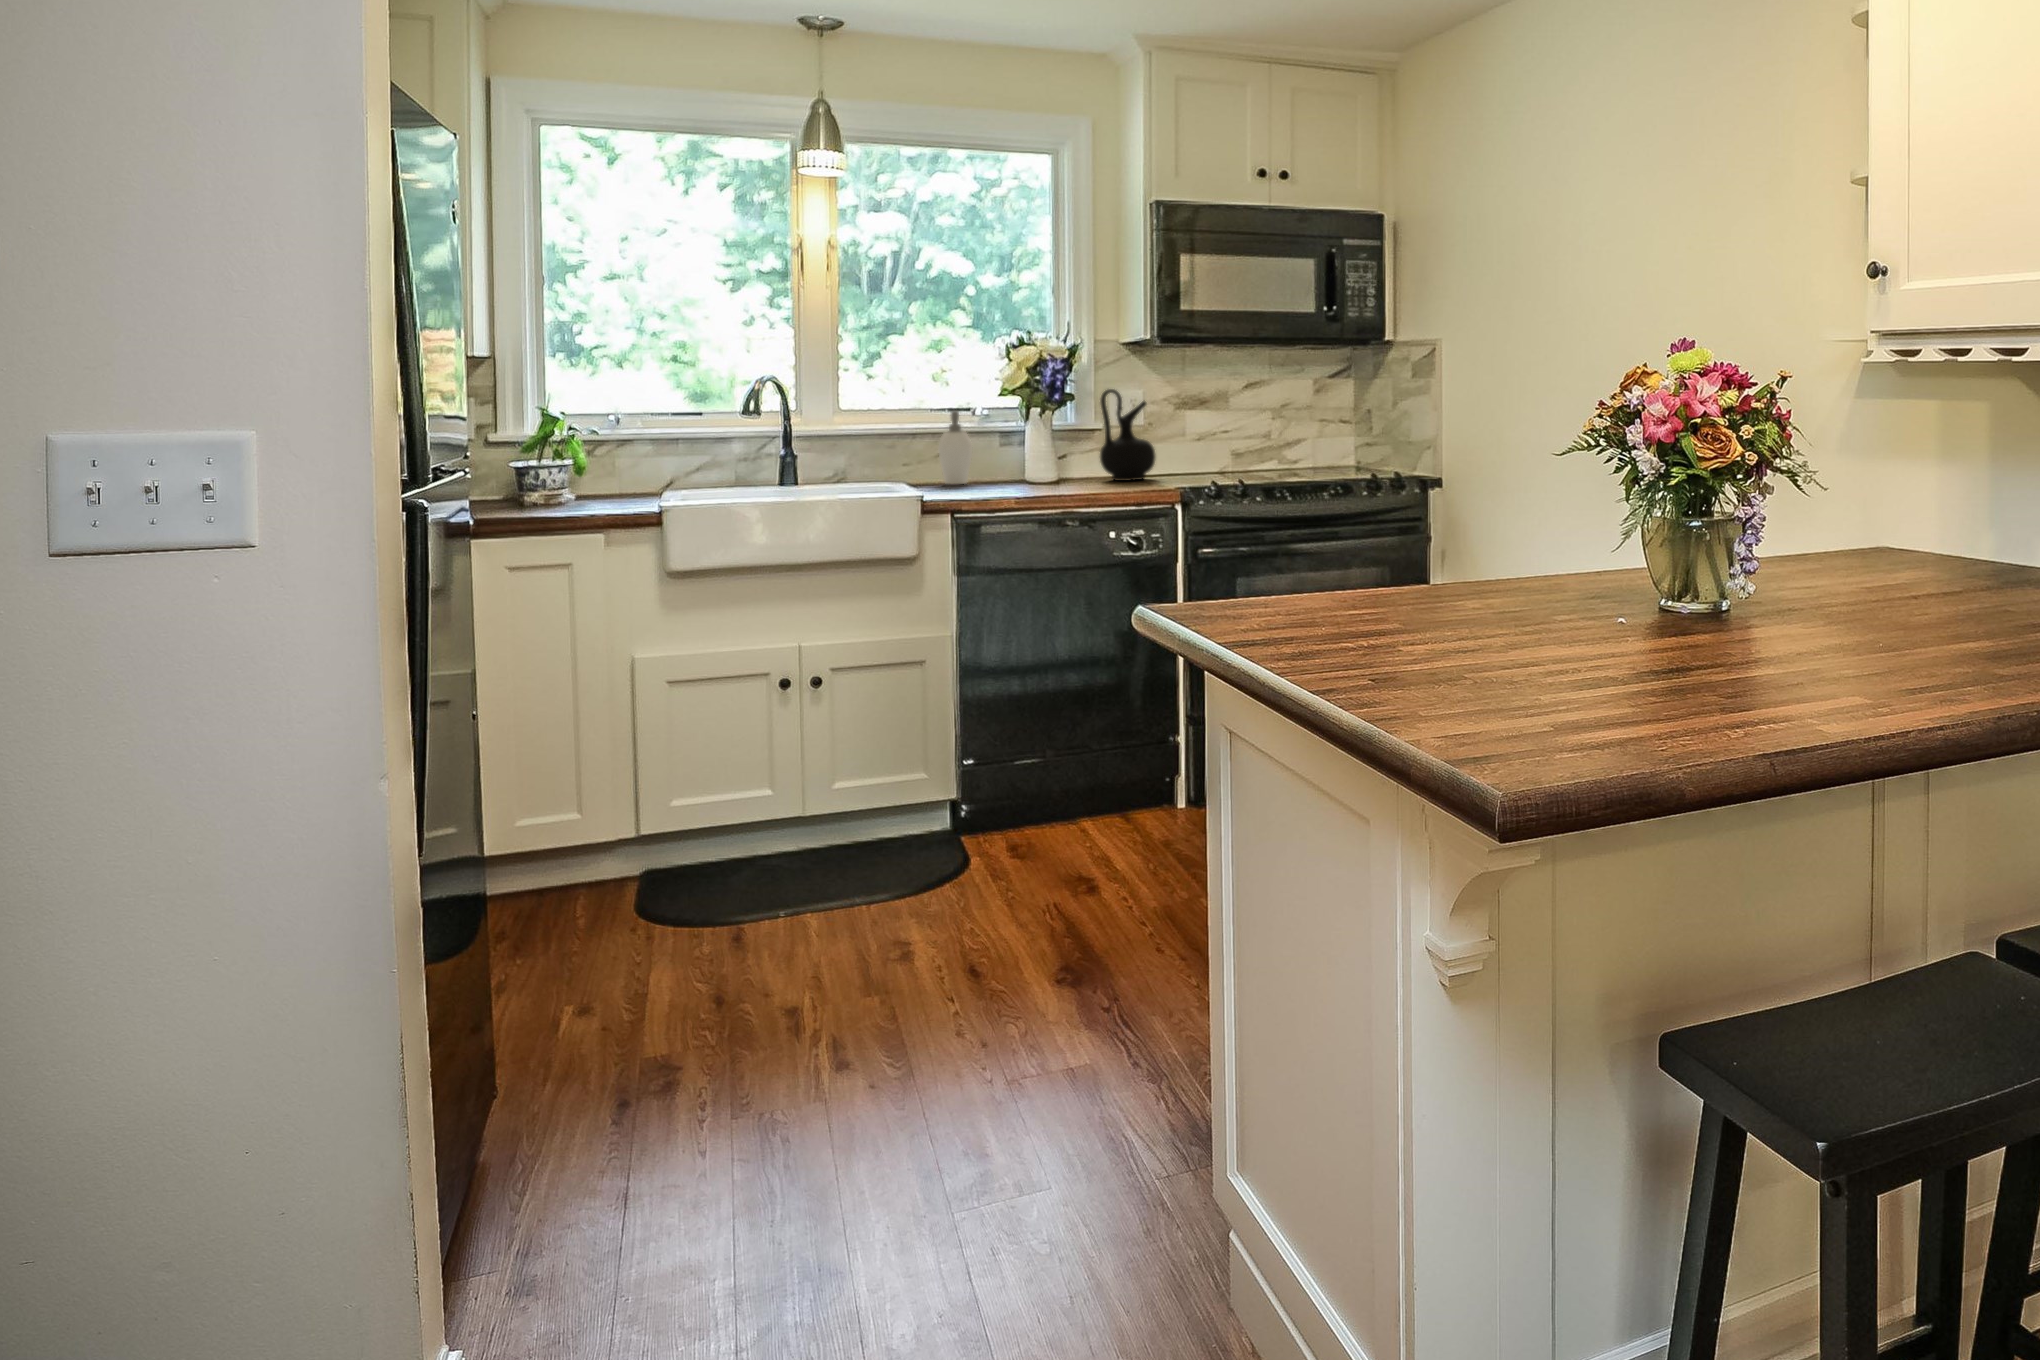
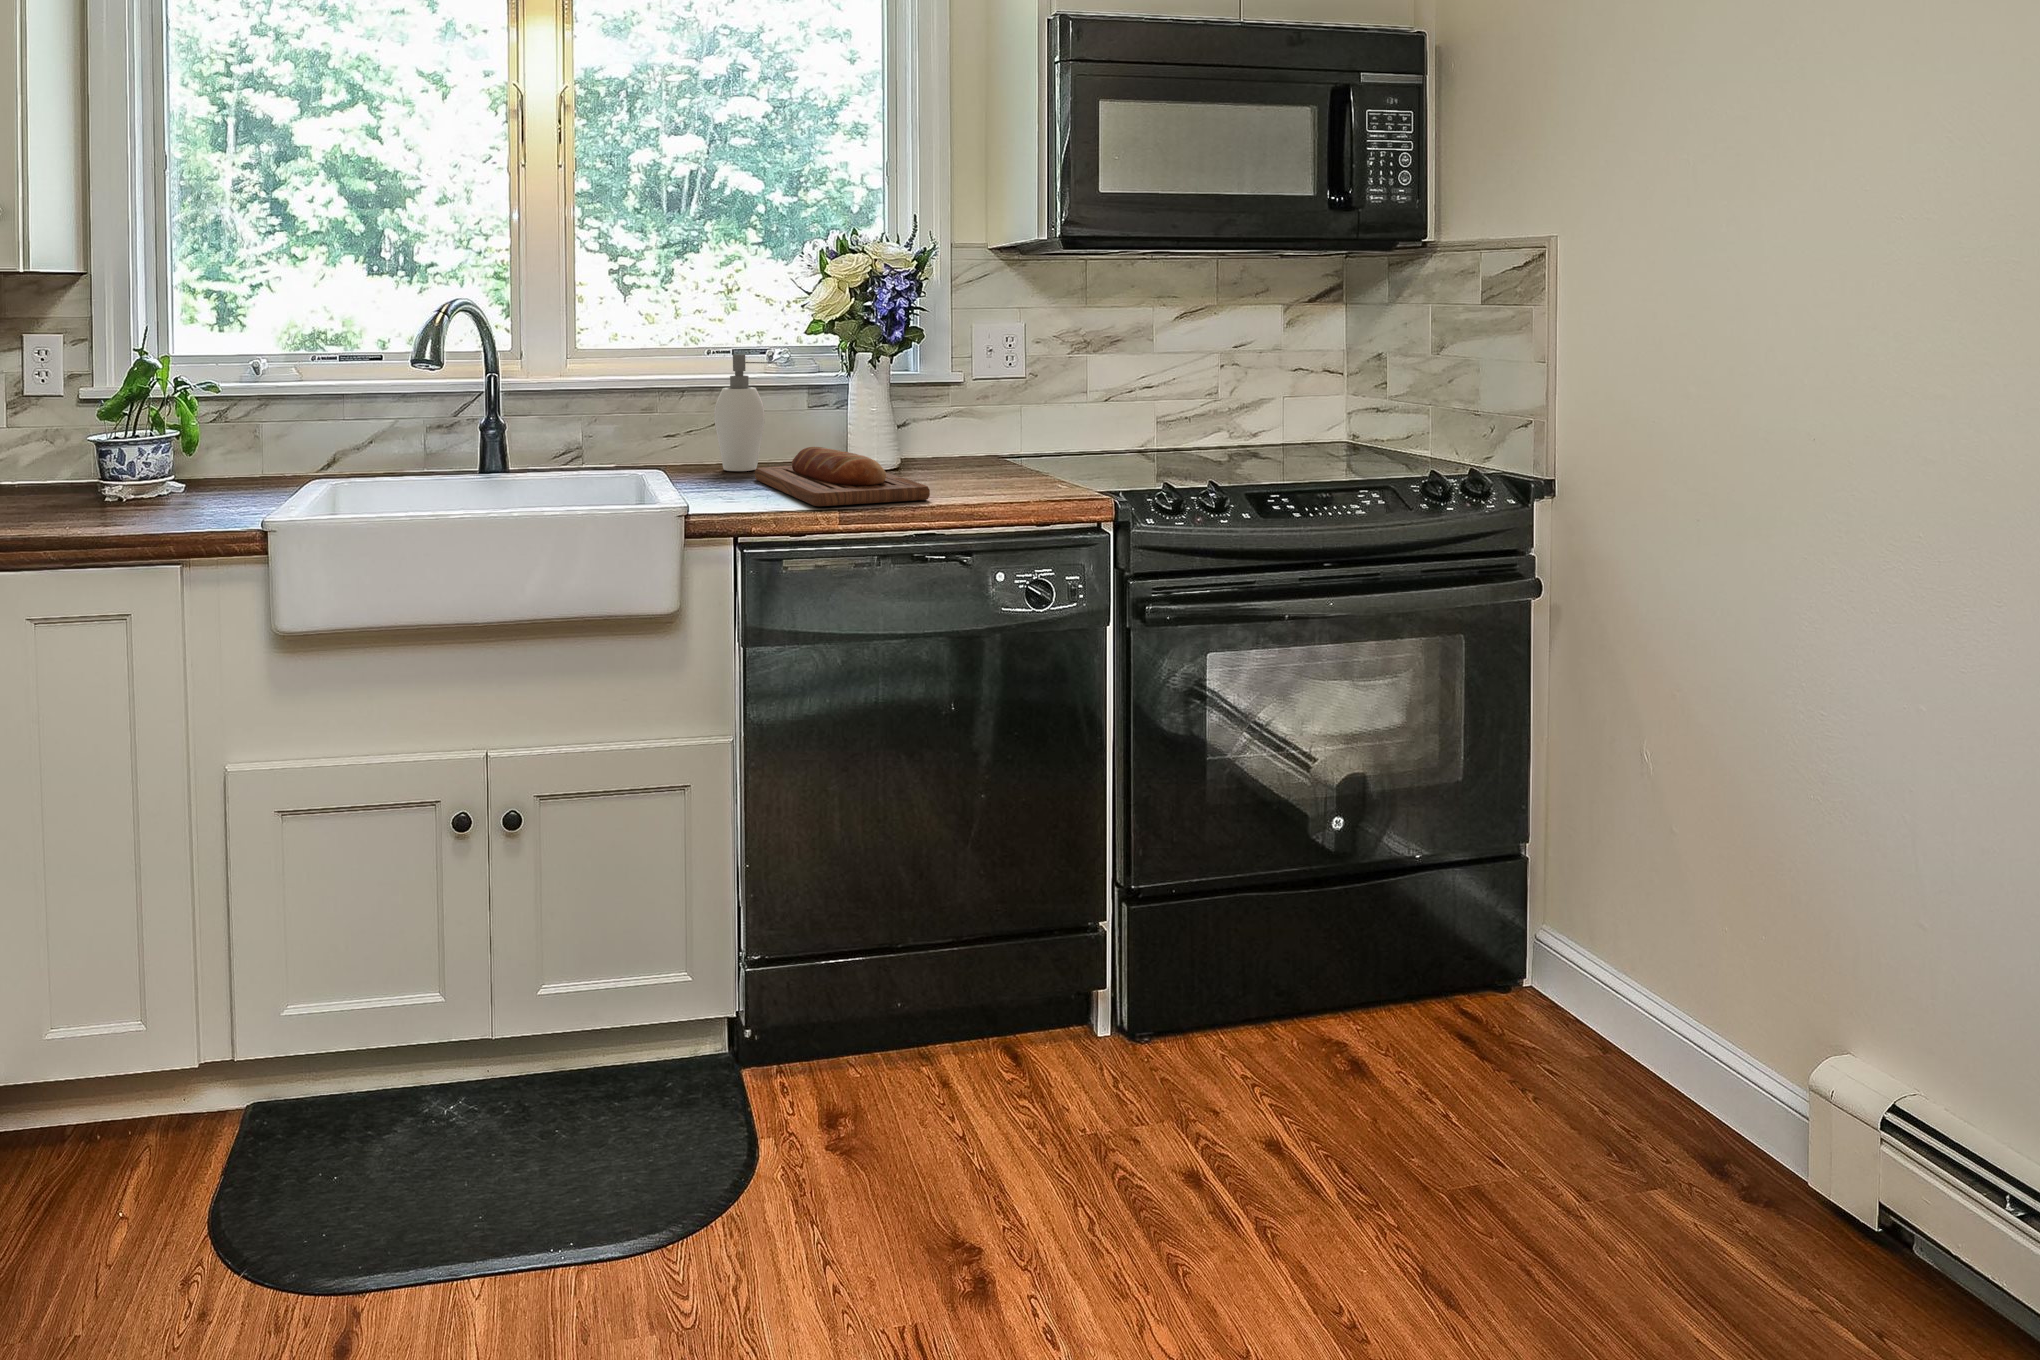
ceramic jug: present [1100,389,1155,481] -> none [961,321,1051,471]
bread loaf: none [966,466,1072,496] -> present [755,447,930,506]

